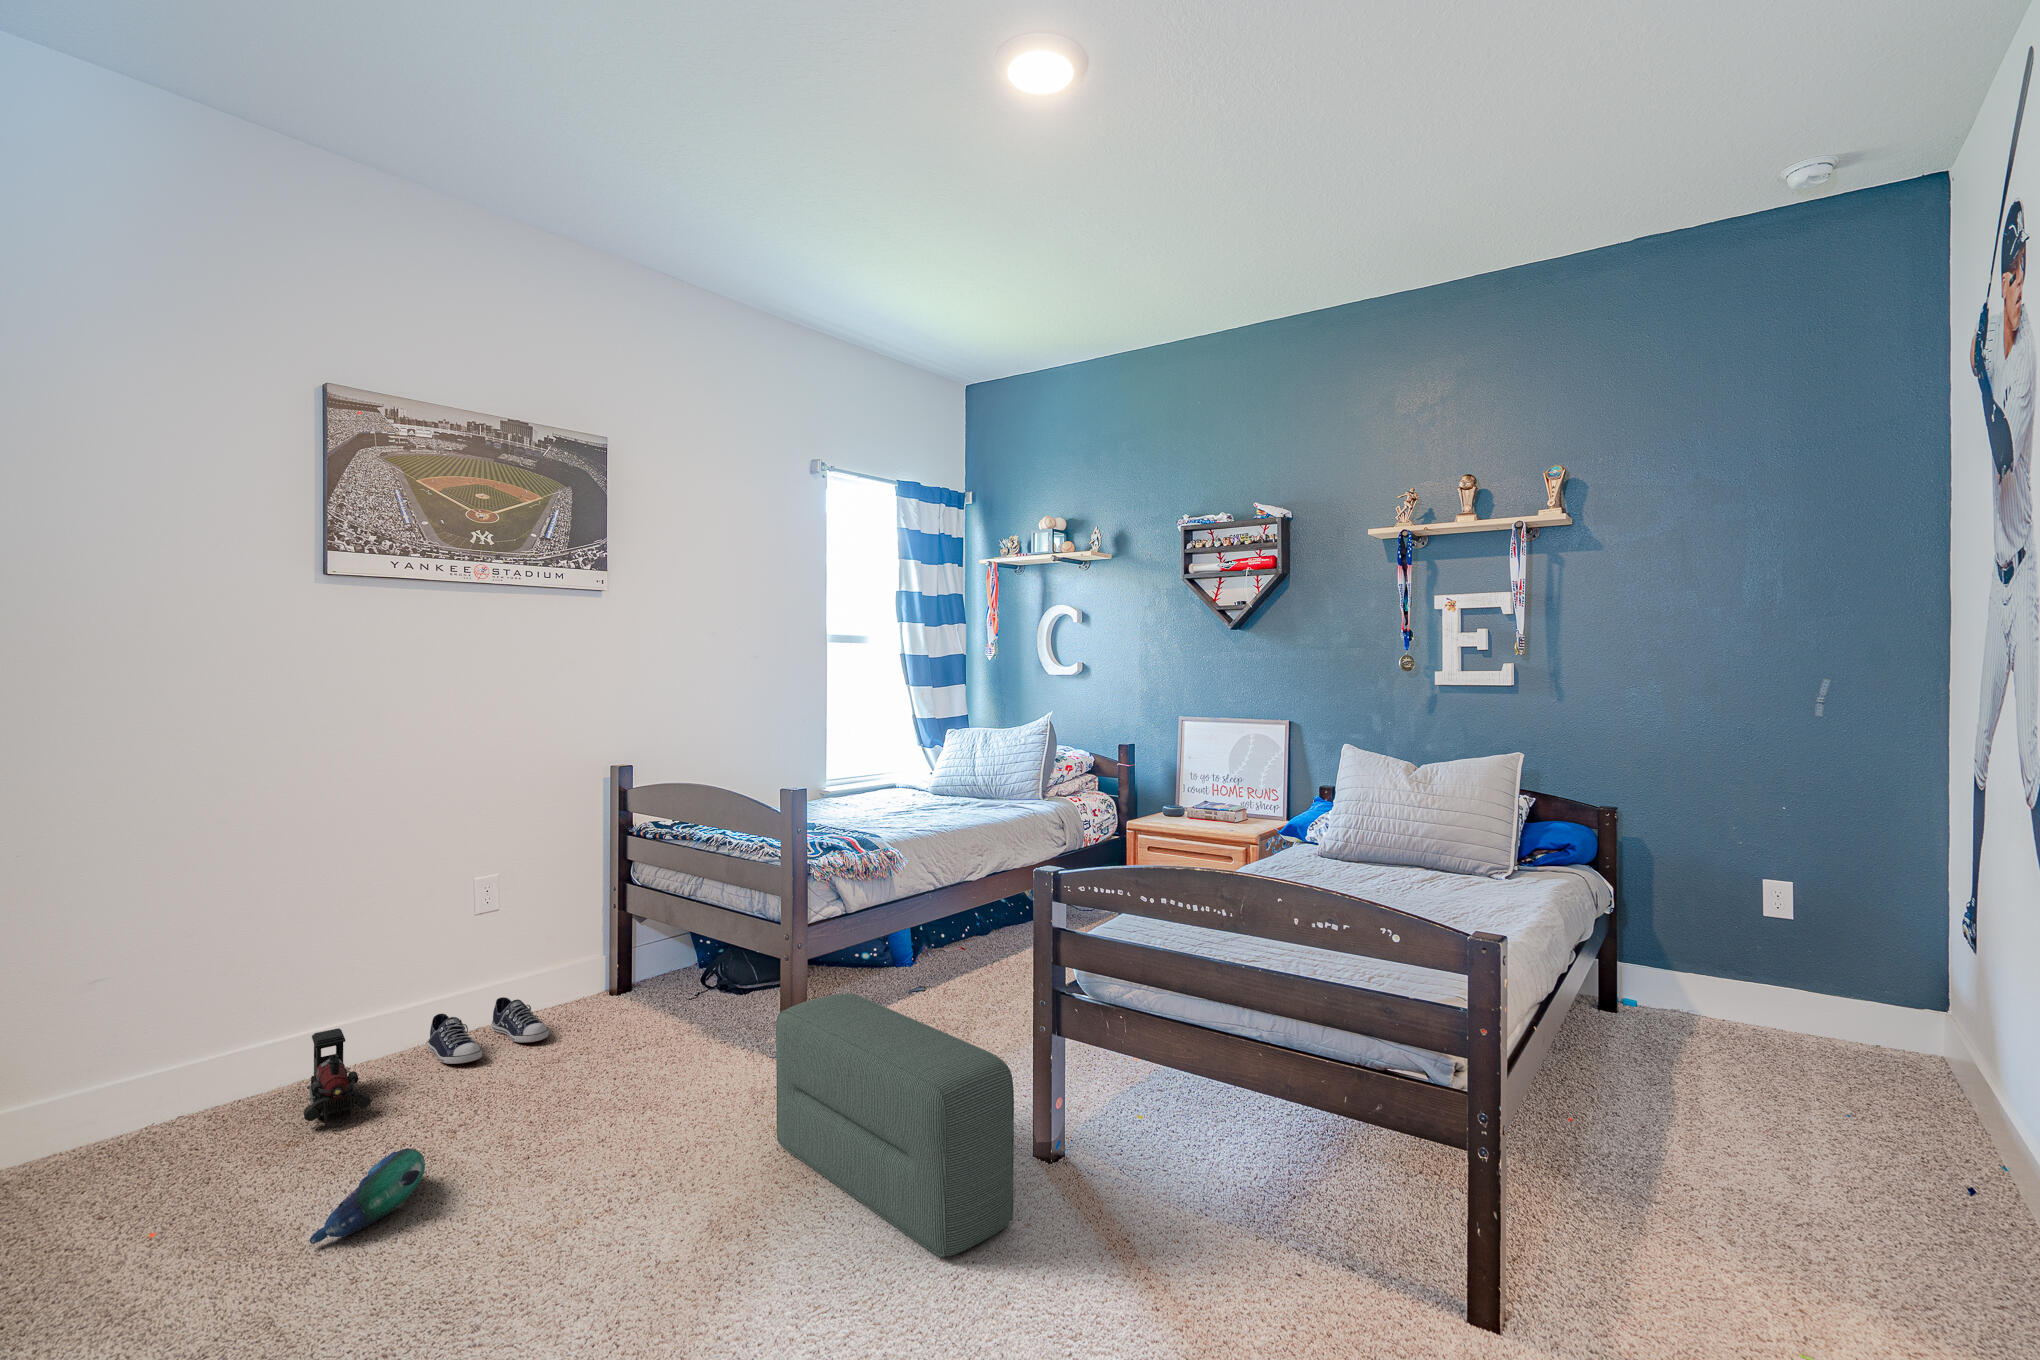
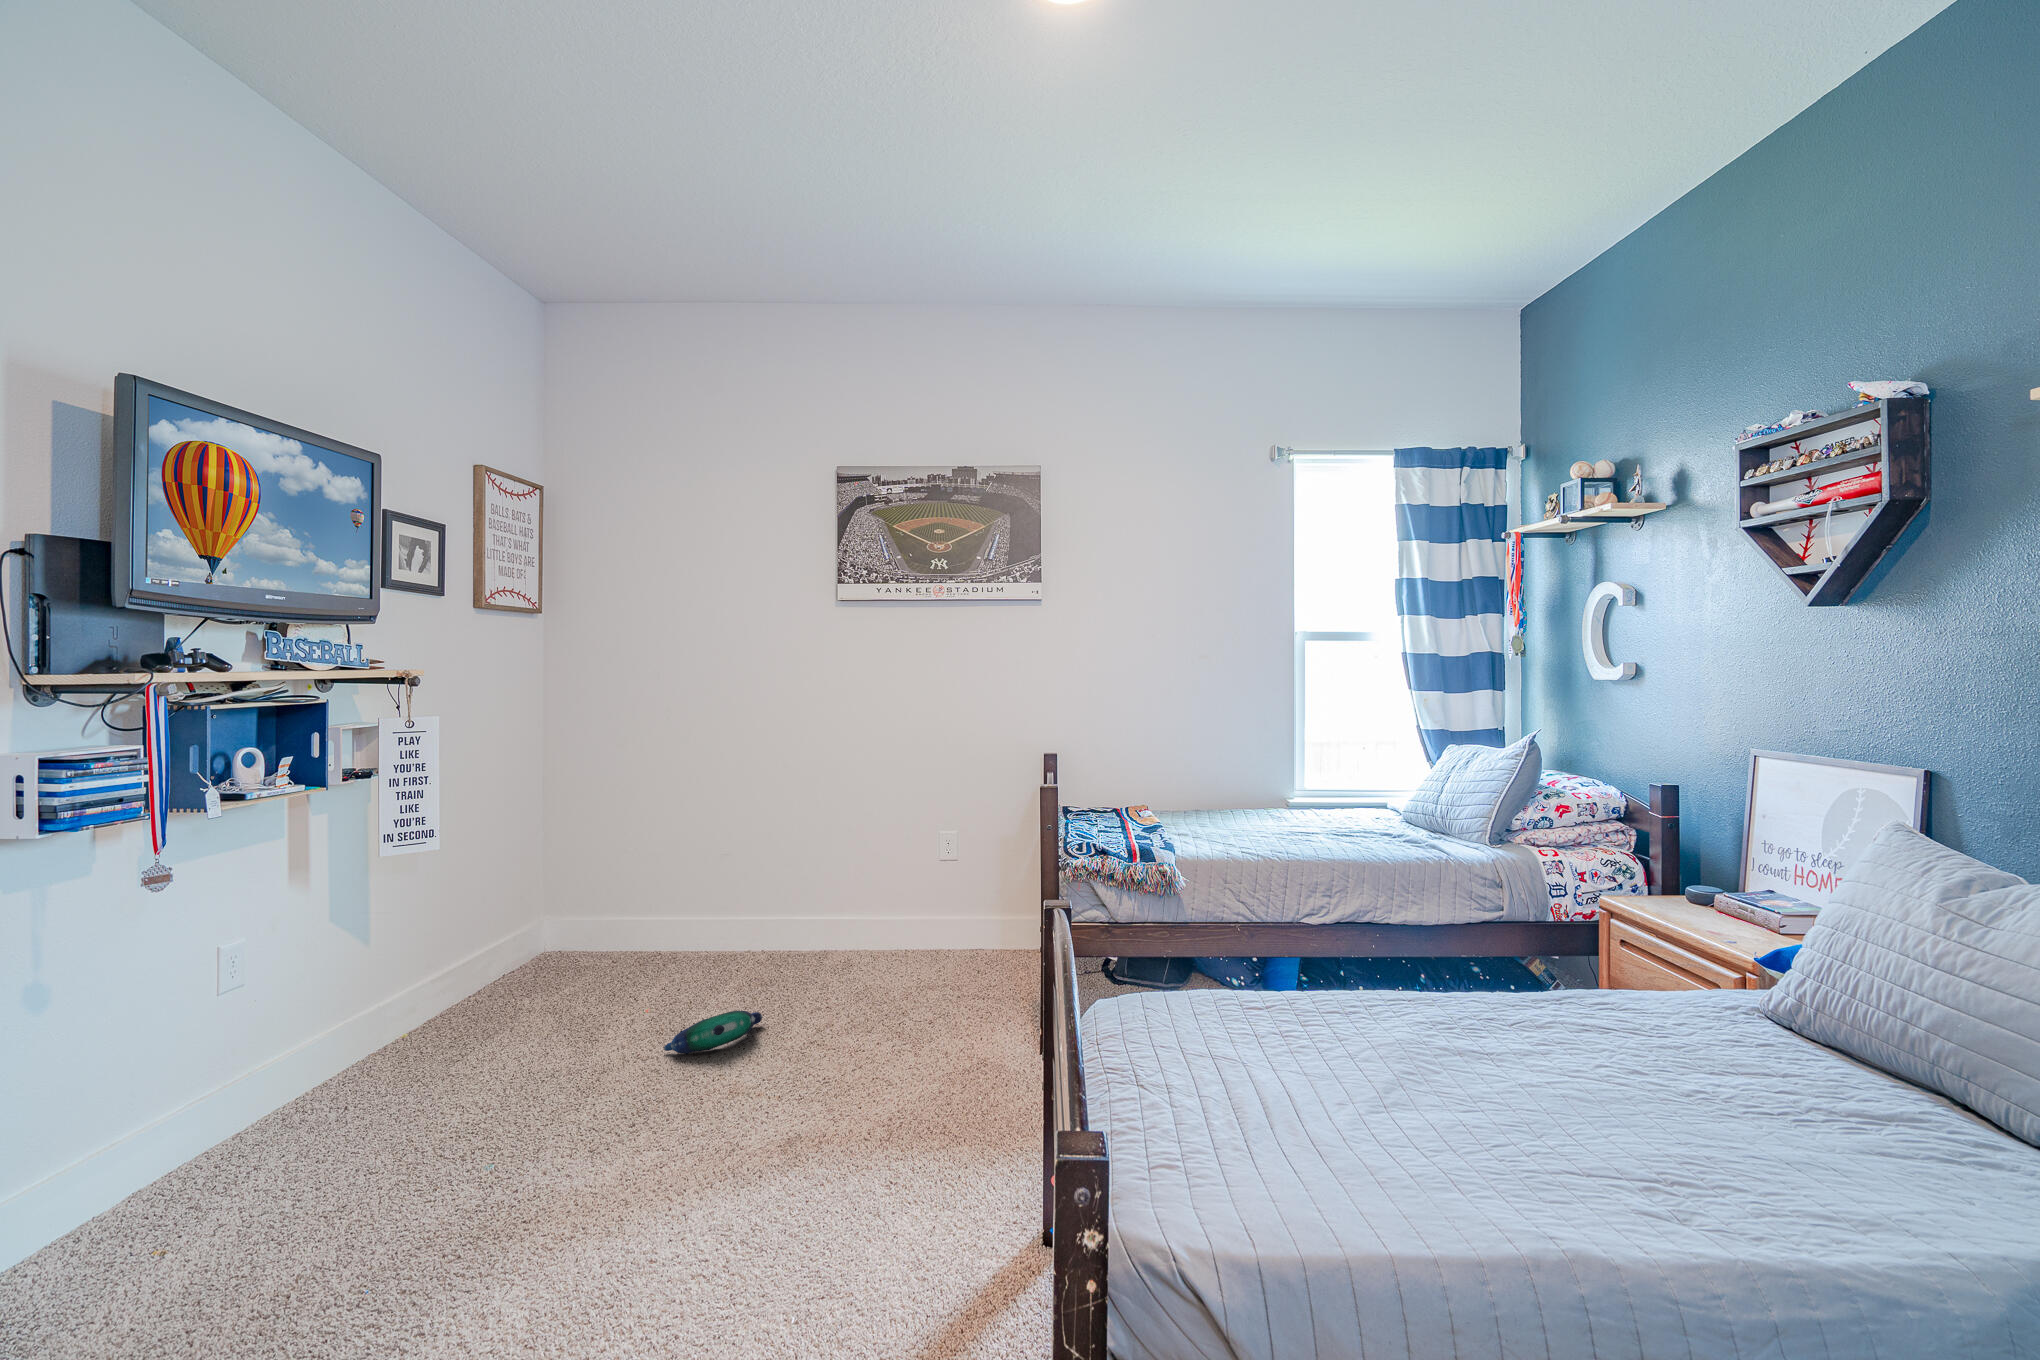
pouf: present [776,993,1014,1257] -> none [820,991,988,1291]
sneaker: present [426,997,549,1064] -> none [882,929,961,970]
toy train: present [303,1028,371,1128] -> none [772,920,832,987]

